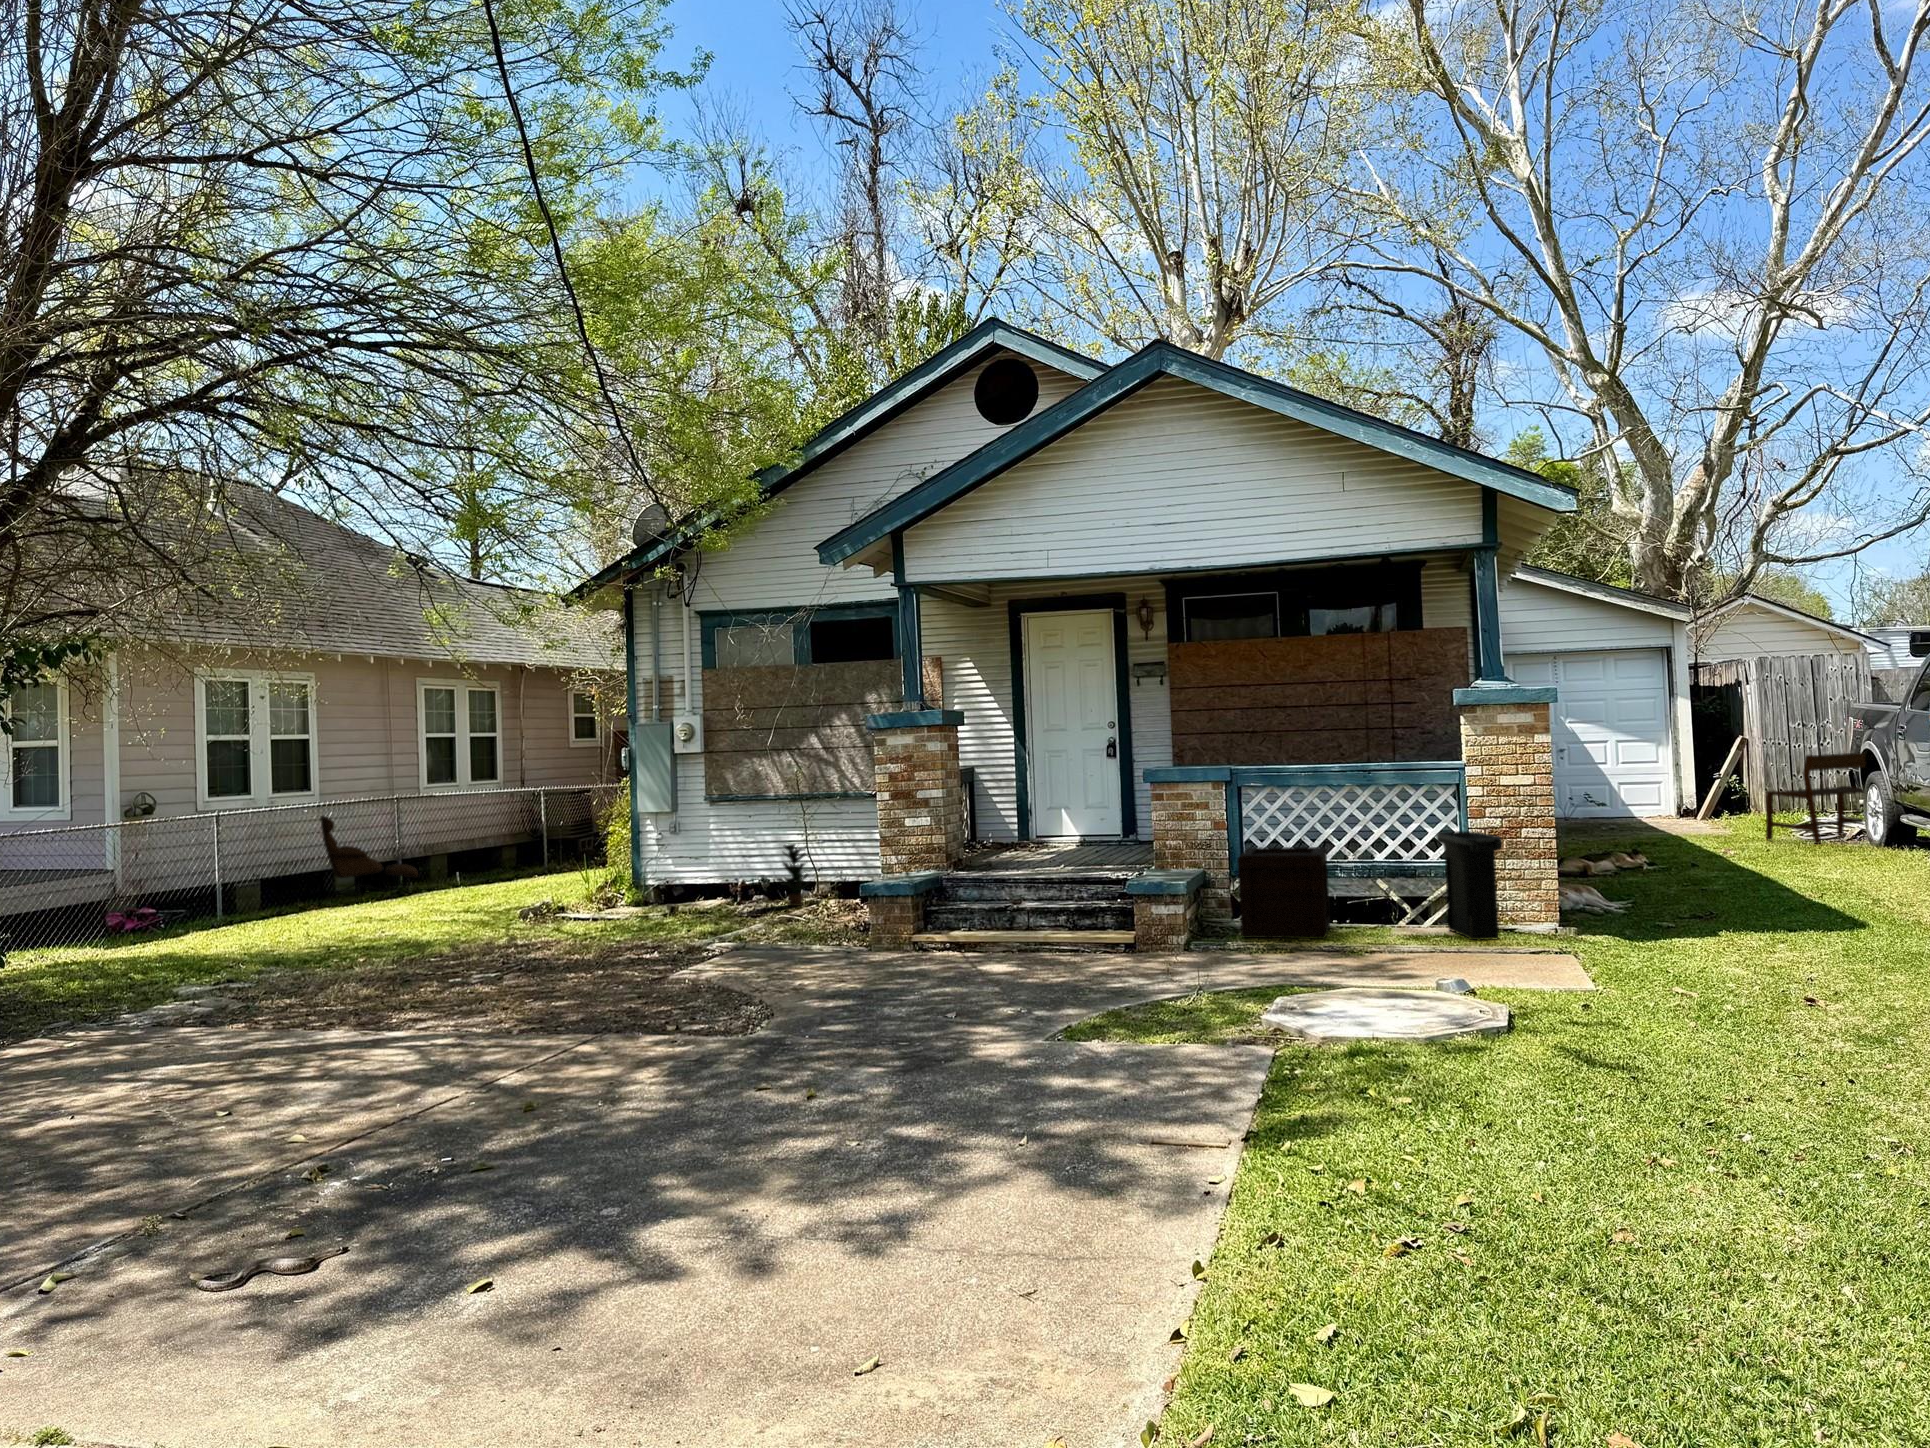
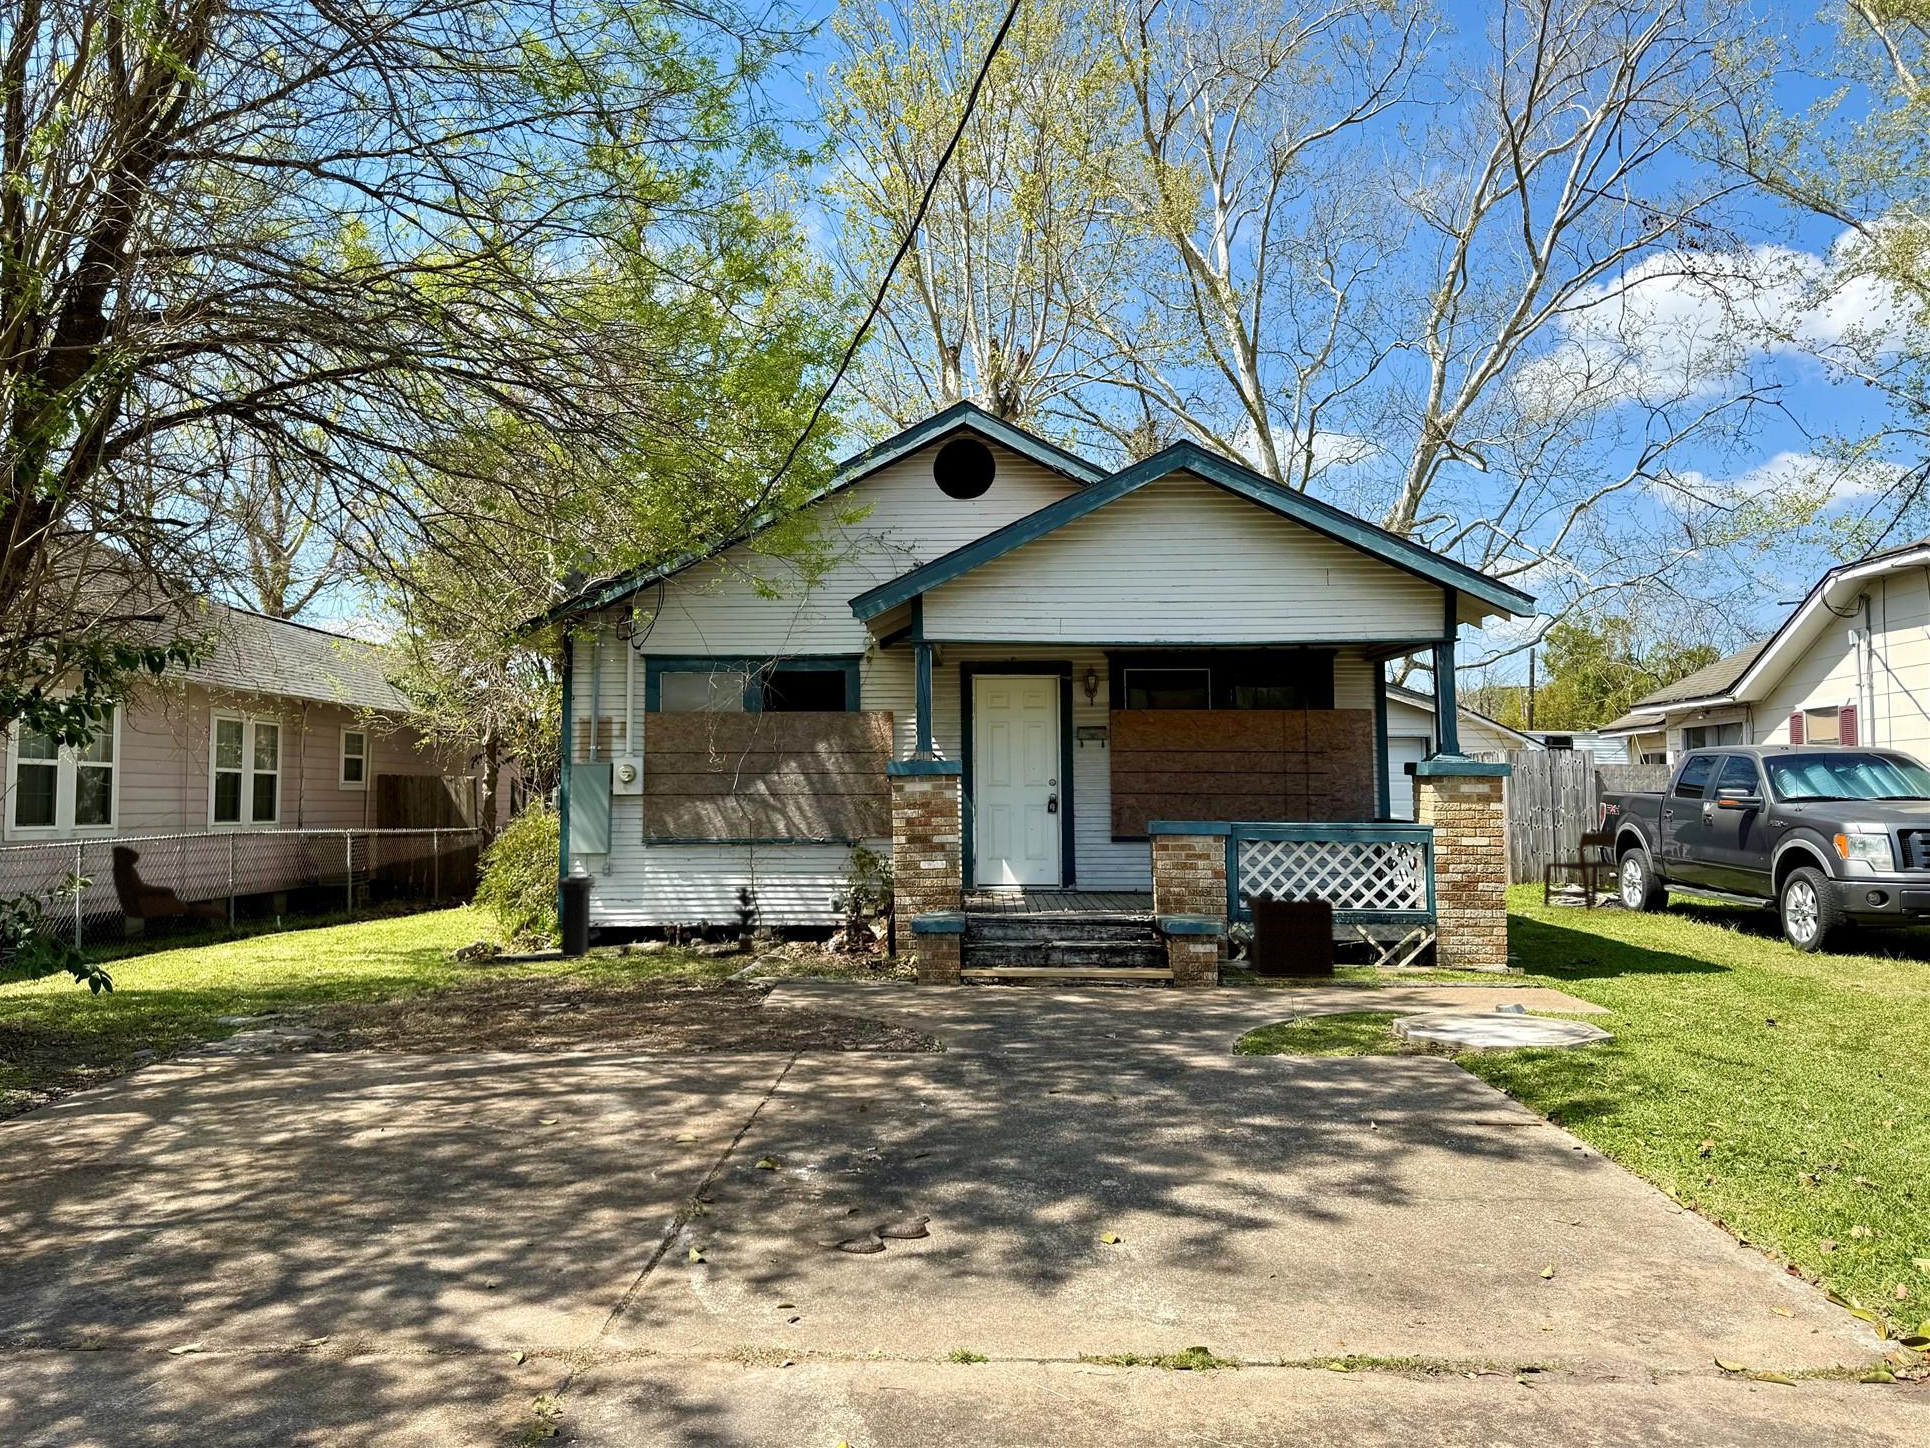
trash can: present [1436,831,1502,940] -> present [558,876,595,958]

